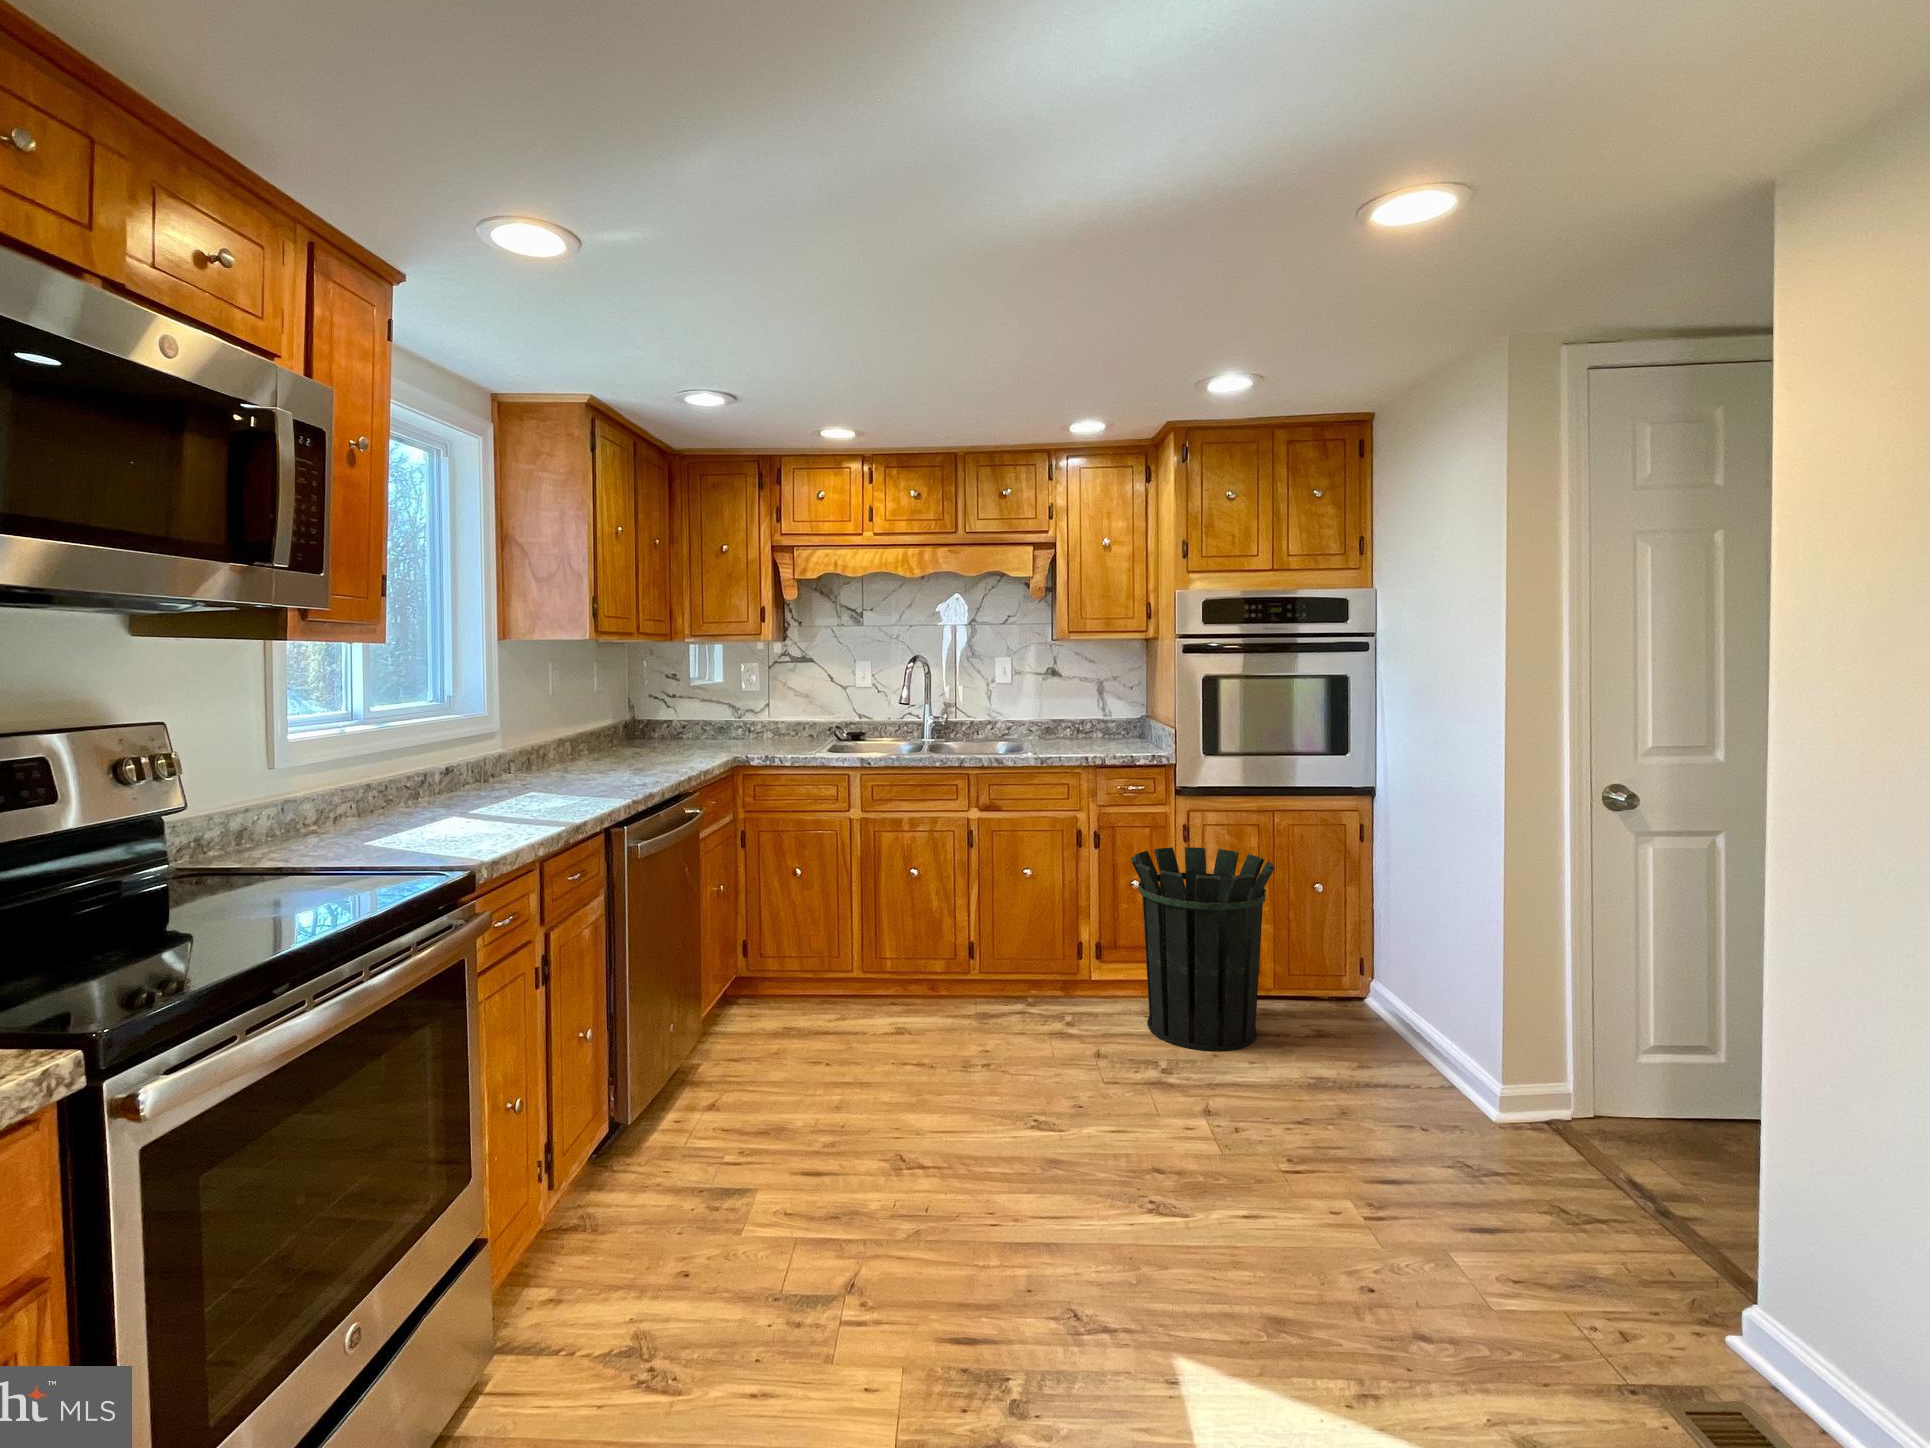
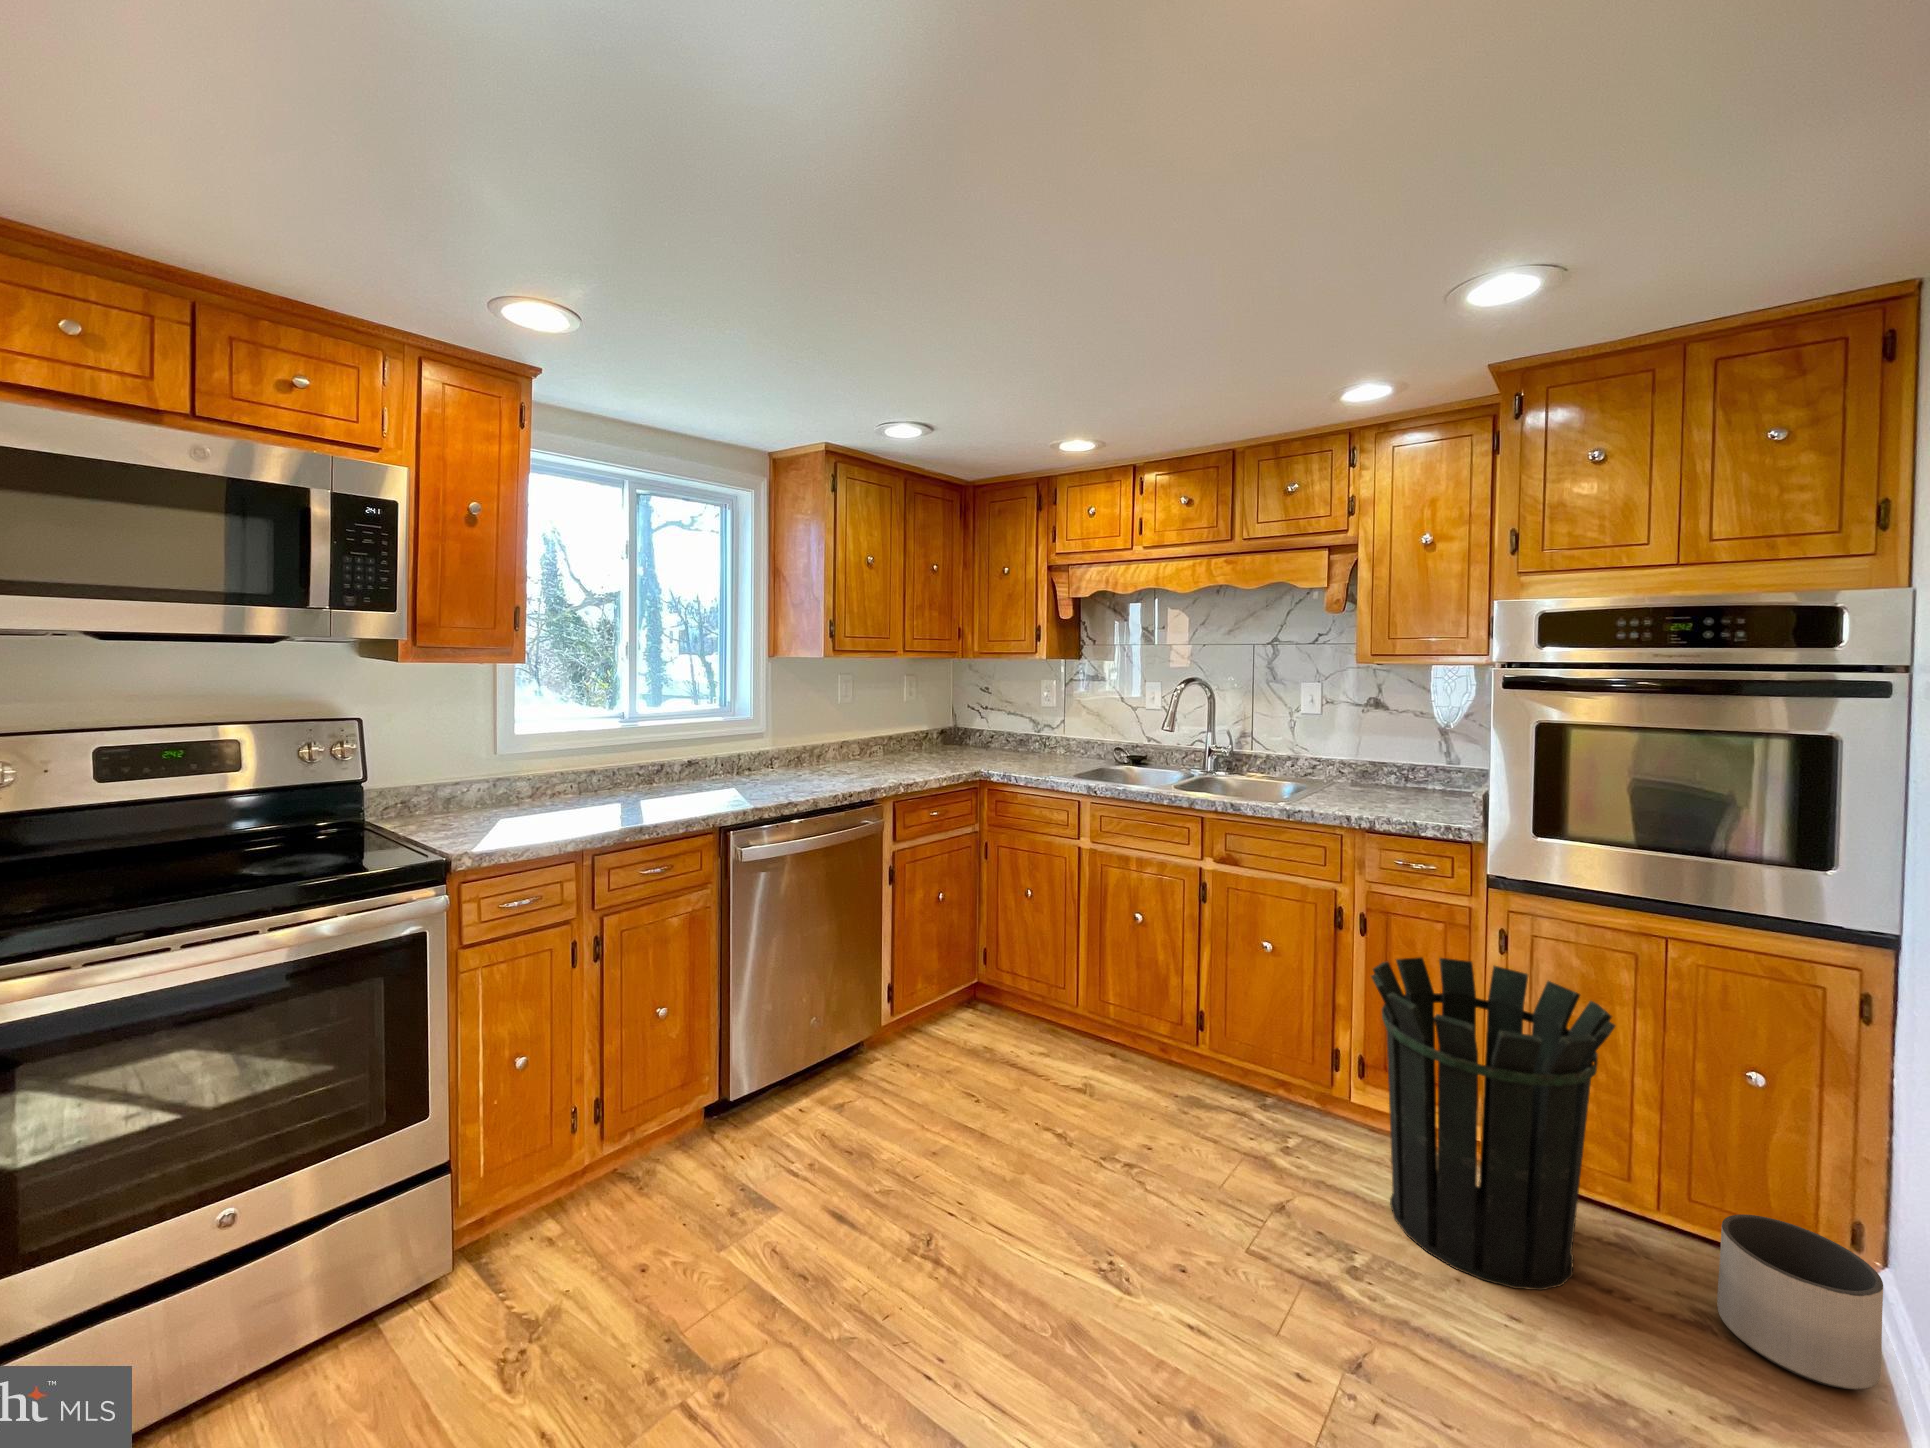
planter: none [1318,961,1389,1038] -> present [1717,1214,1883,1390]

